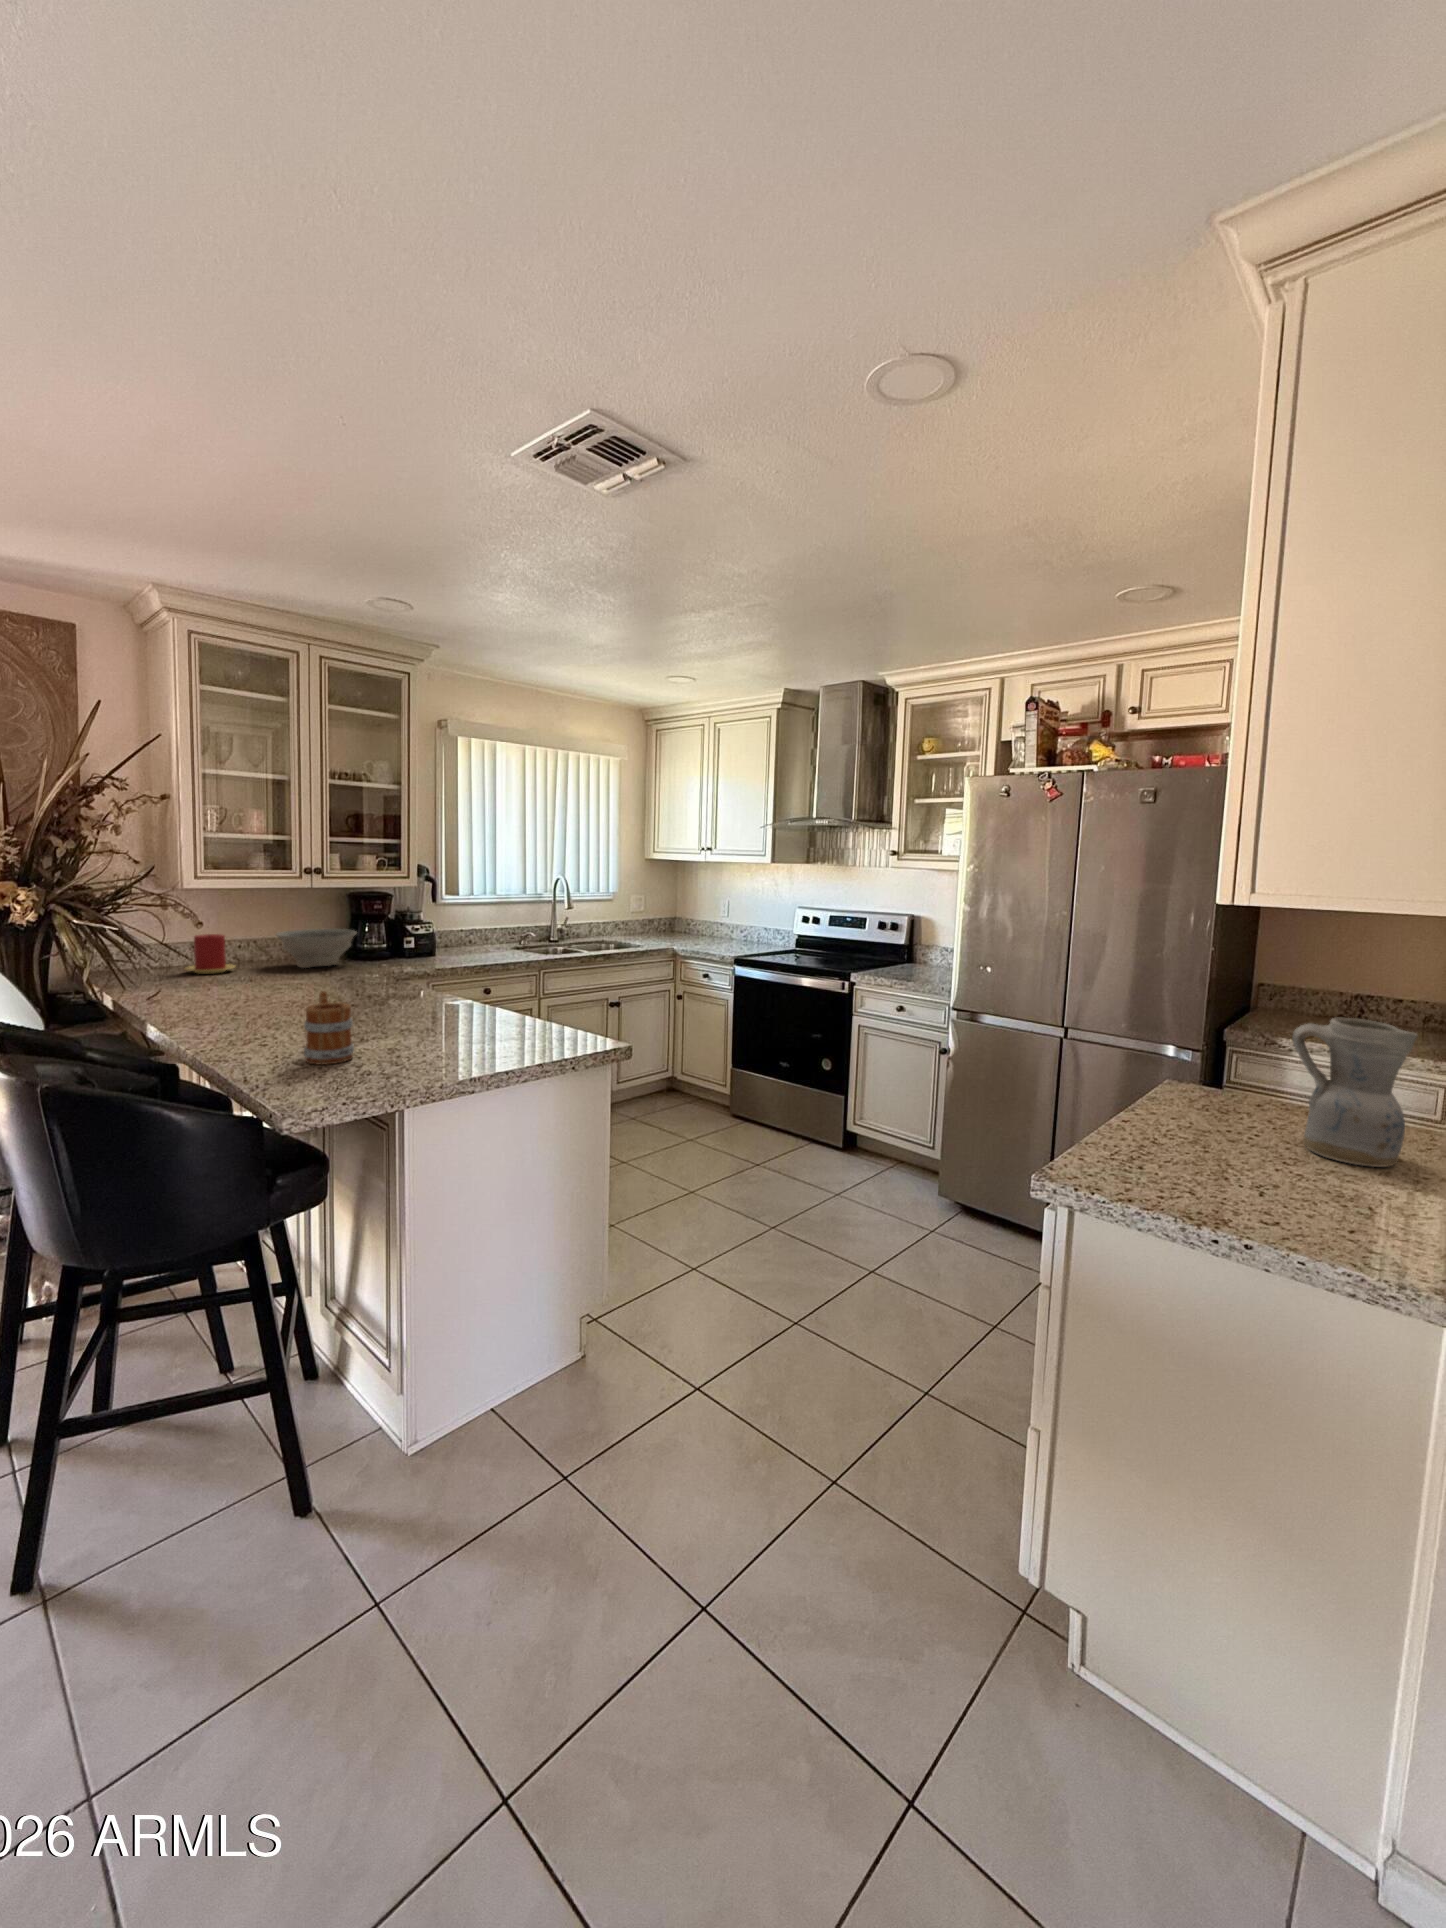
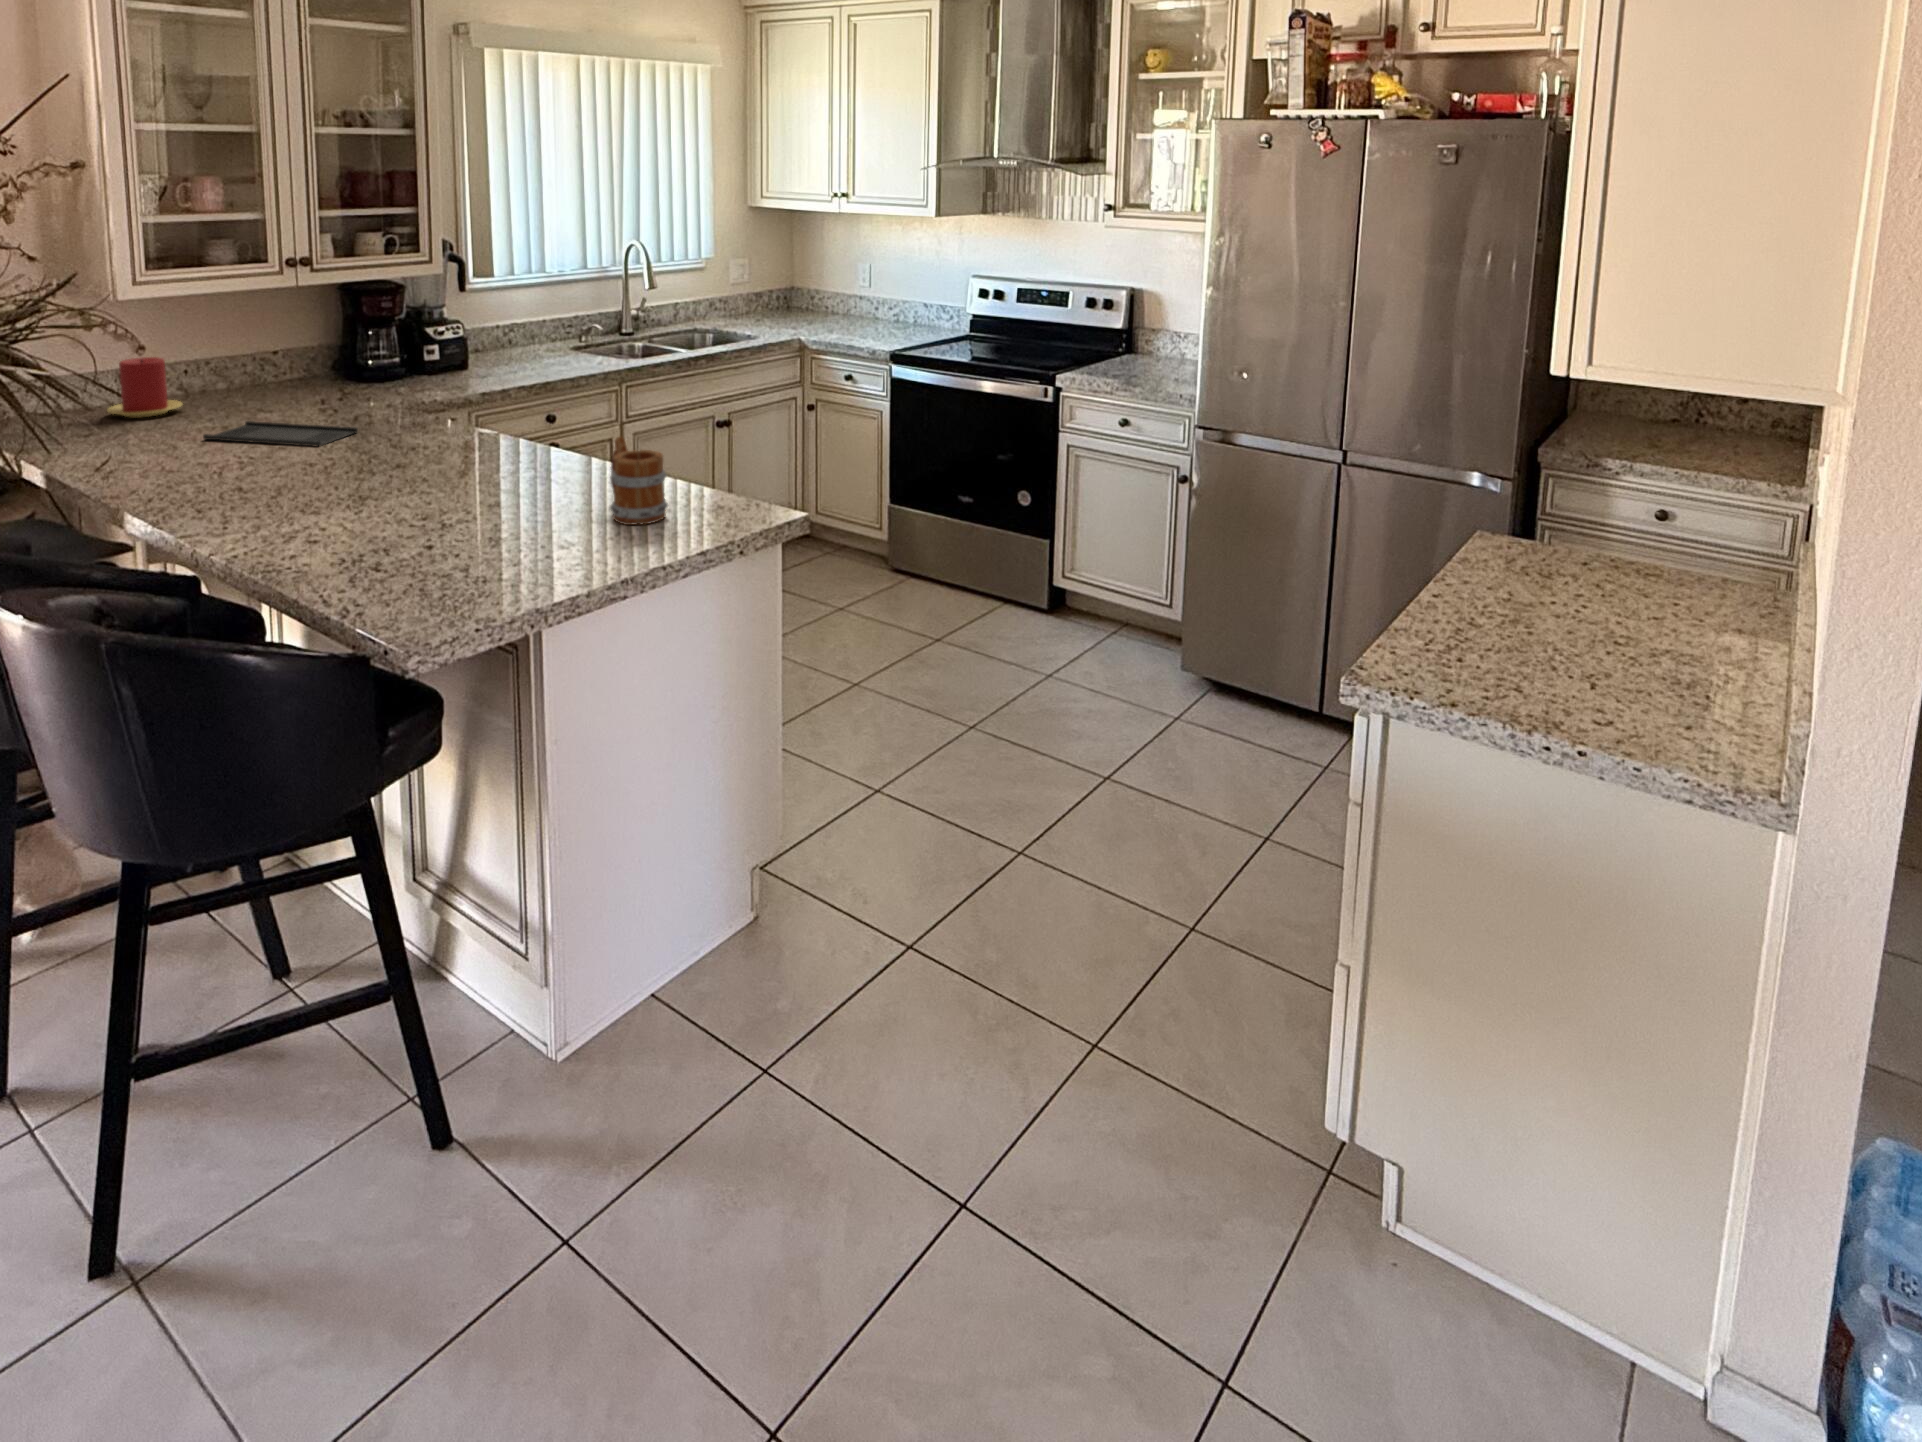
bowl: present [276,929,357,968] -> none [235,338,356,400]
tray: none [235,977,341,993] -> present [203,421,358,447]
mug: present [304,991,354,1065] -> present [610,437,668,525]
ceramic pitcher: present [1292,1017,1418,1167] -> none [1625,473,1758,644]

